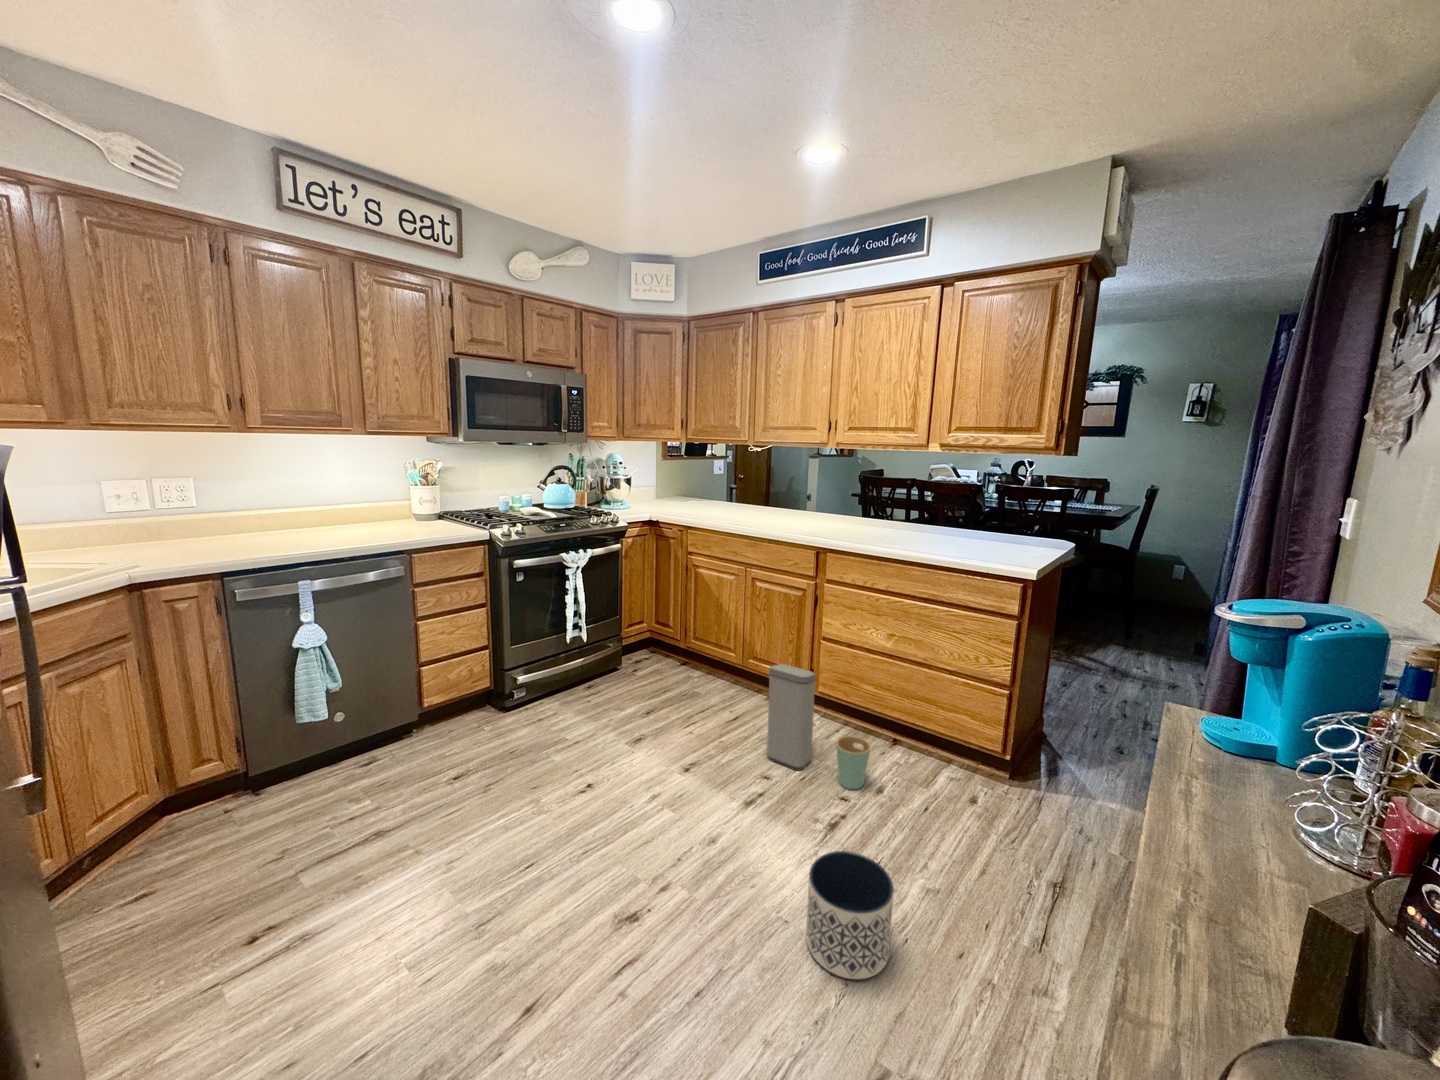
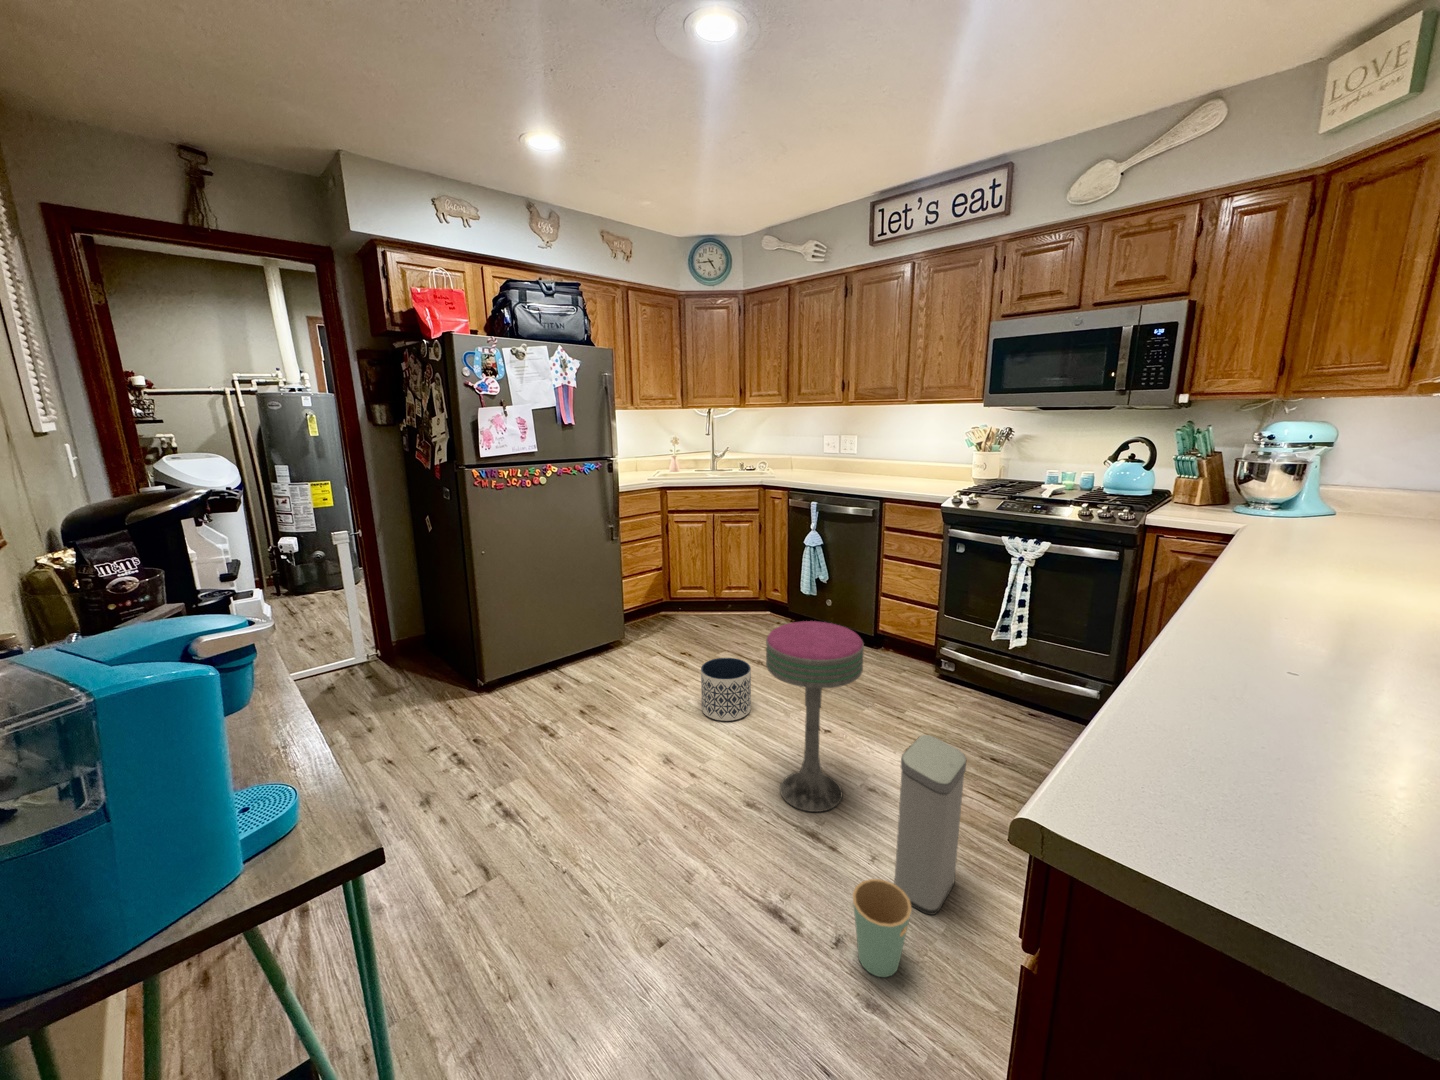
bar stool: none [655,641,743,816] -> present [766,621,864,812]
planter: present [806,851,894,979] -> present [701,658,751,721]

